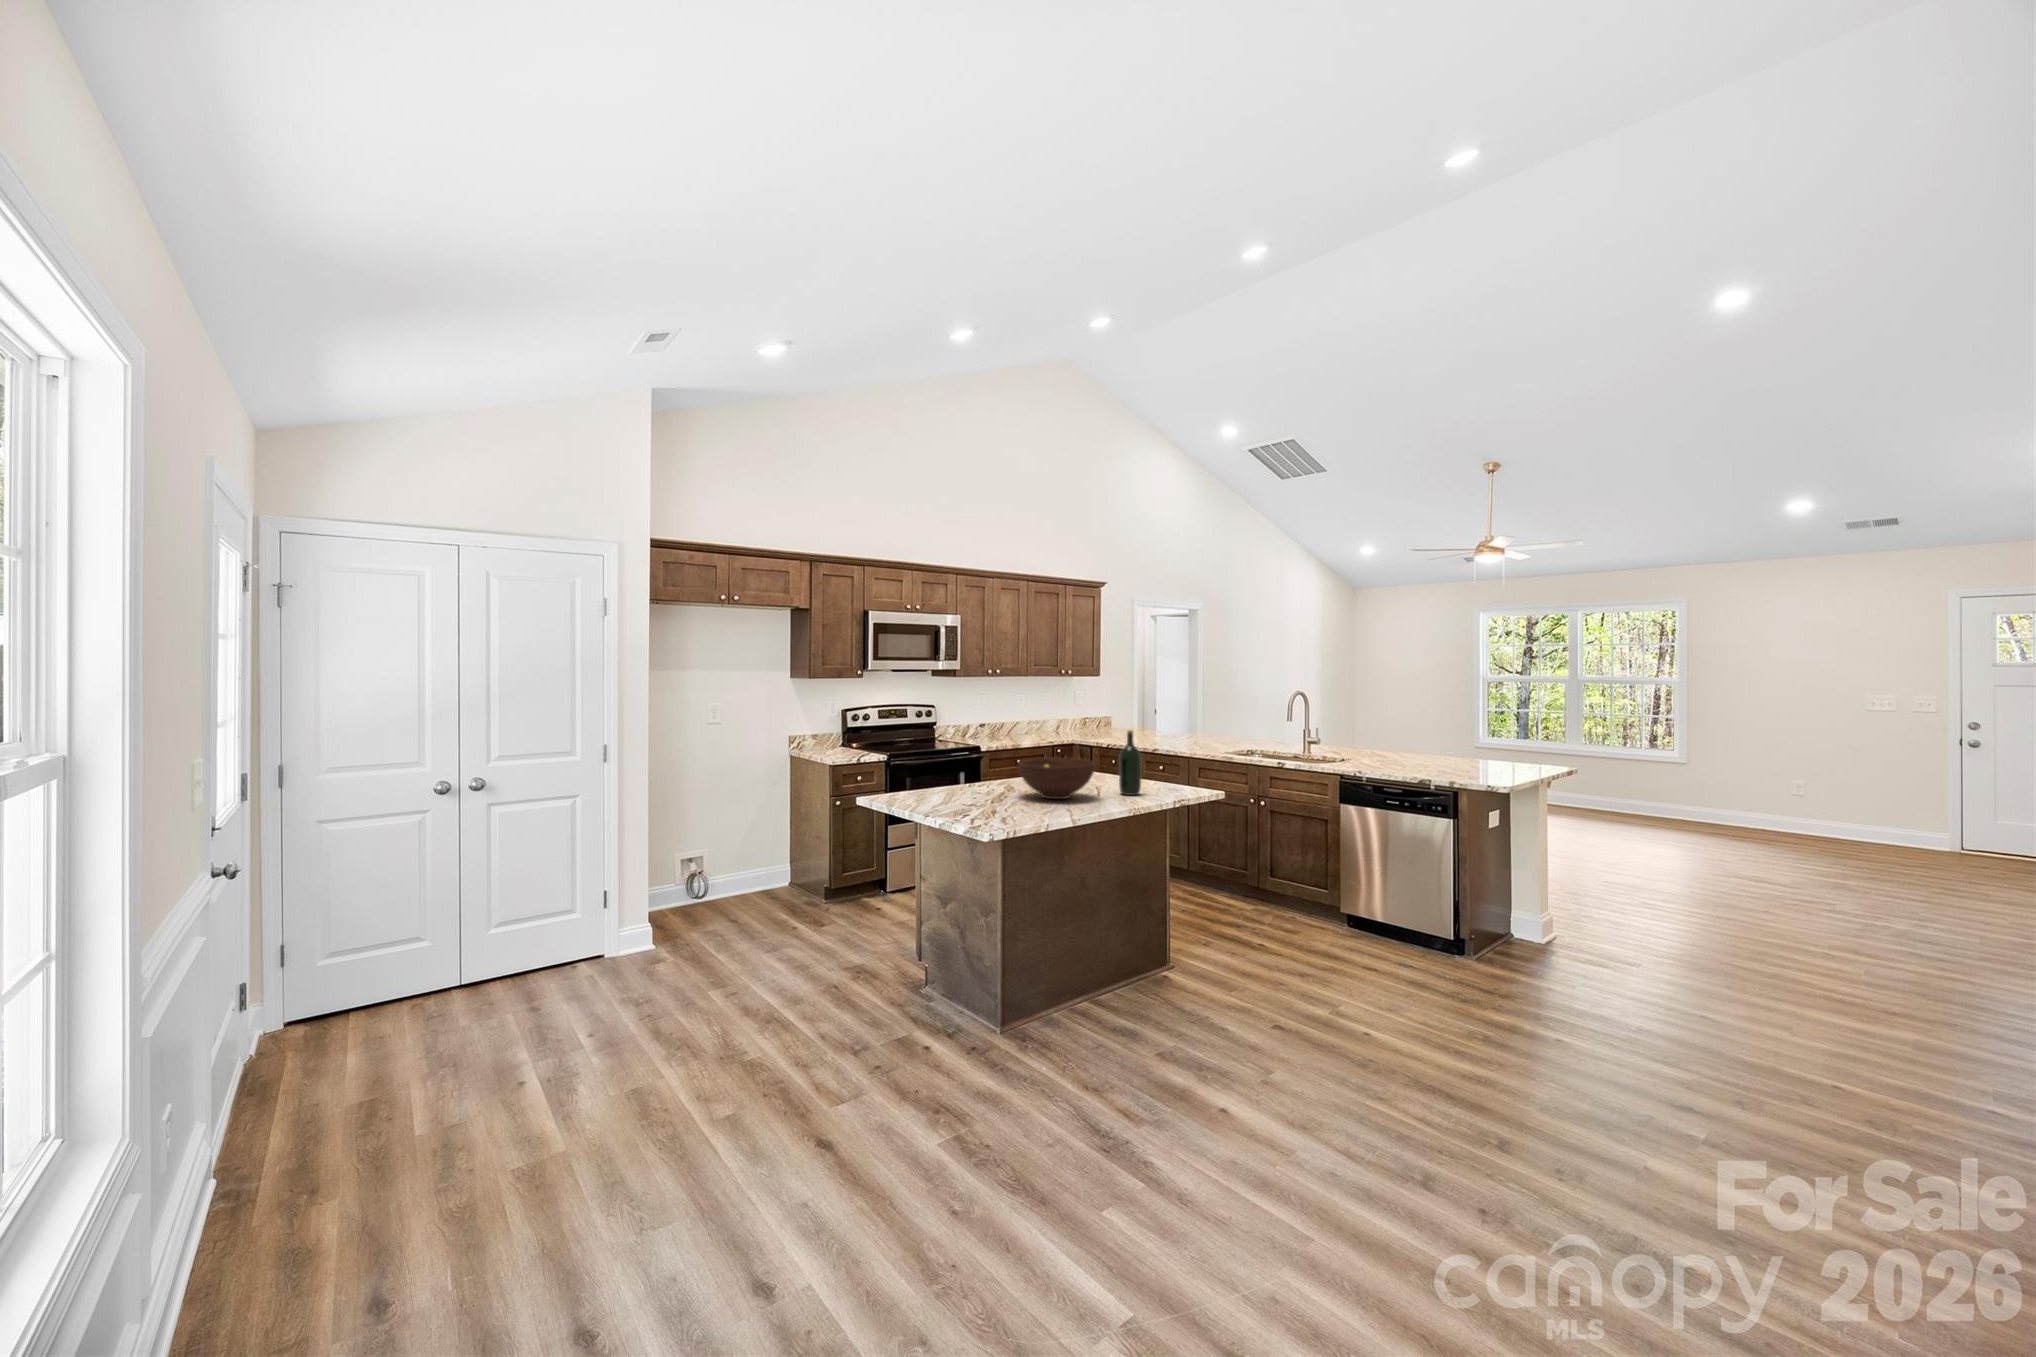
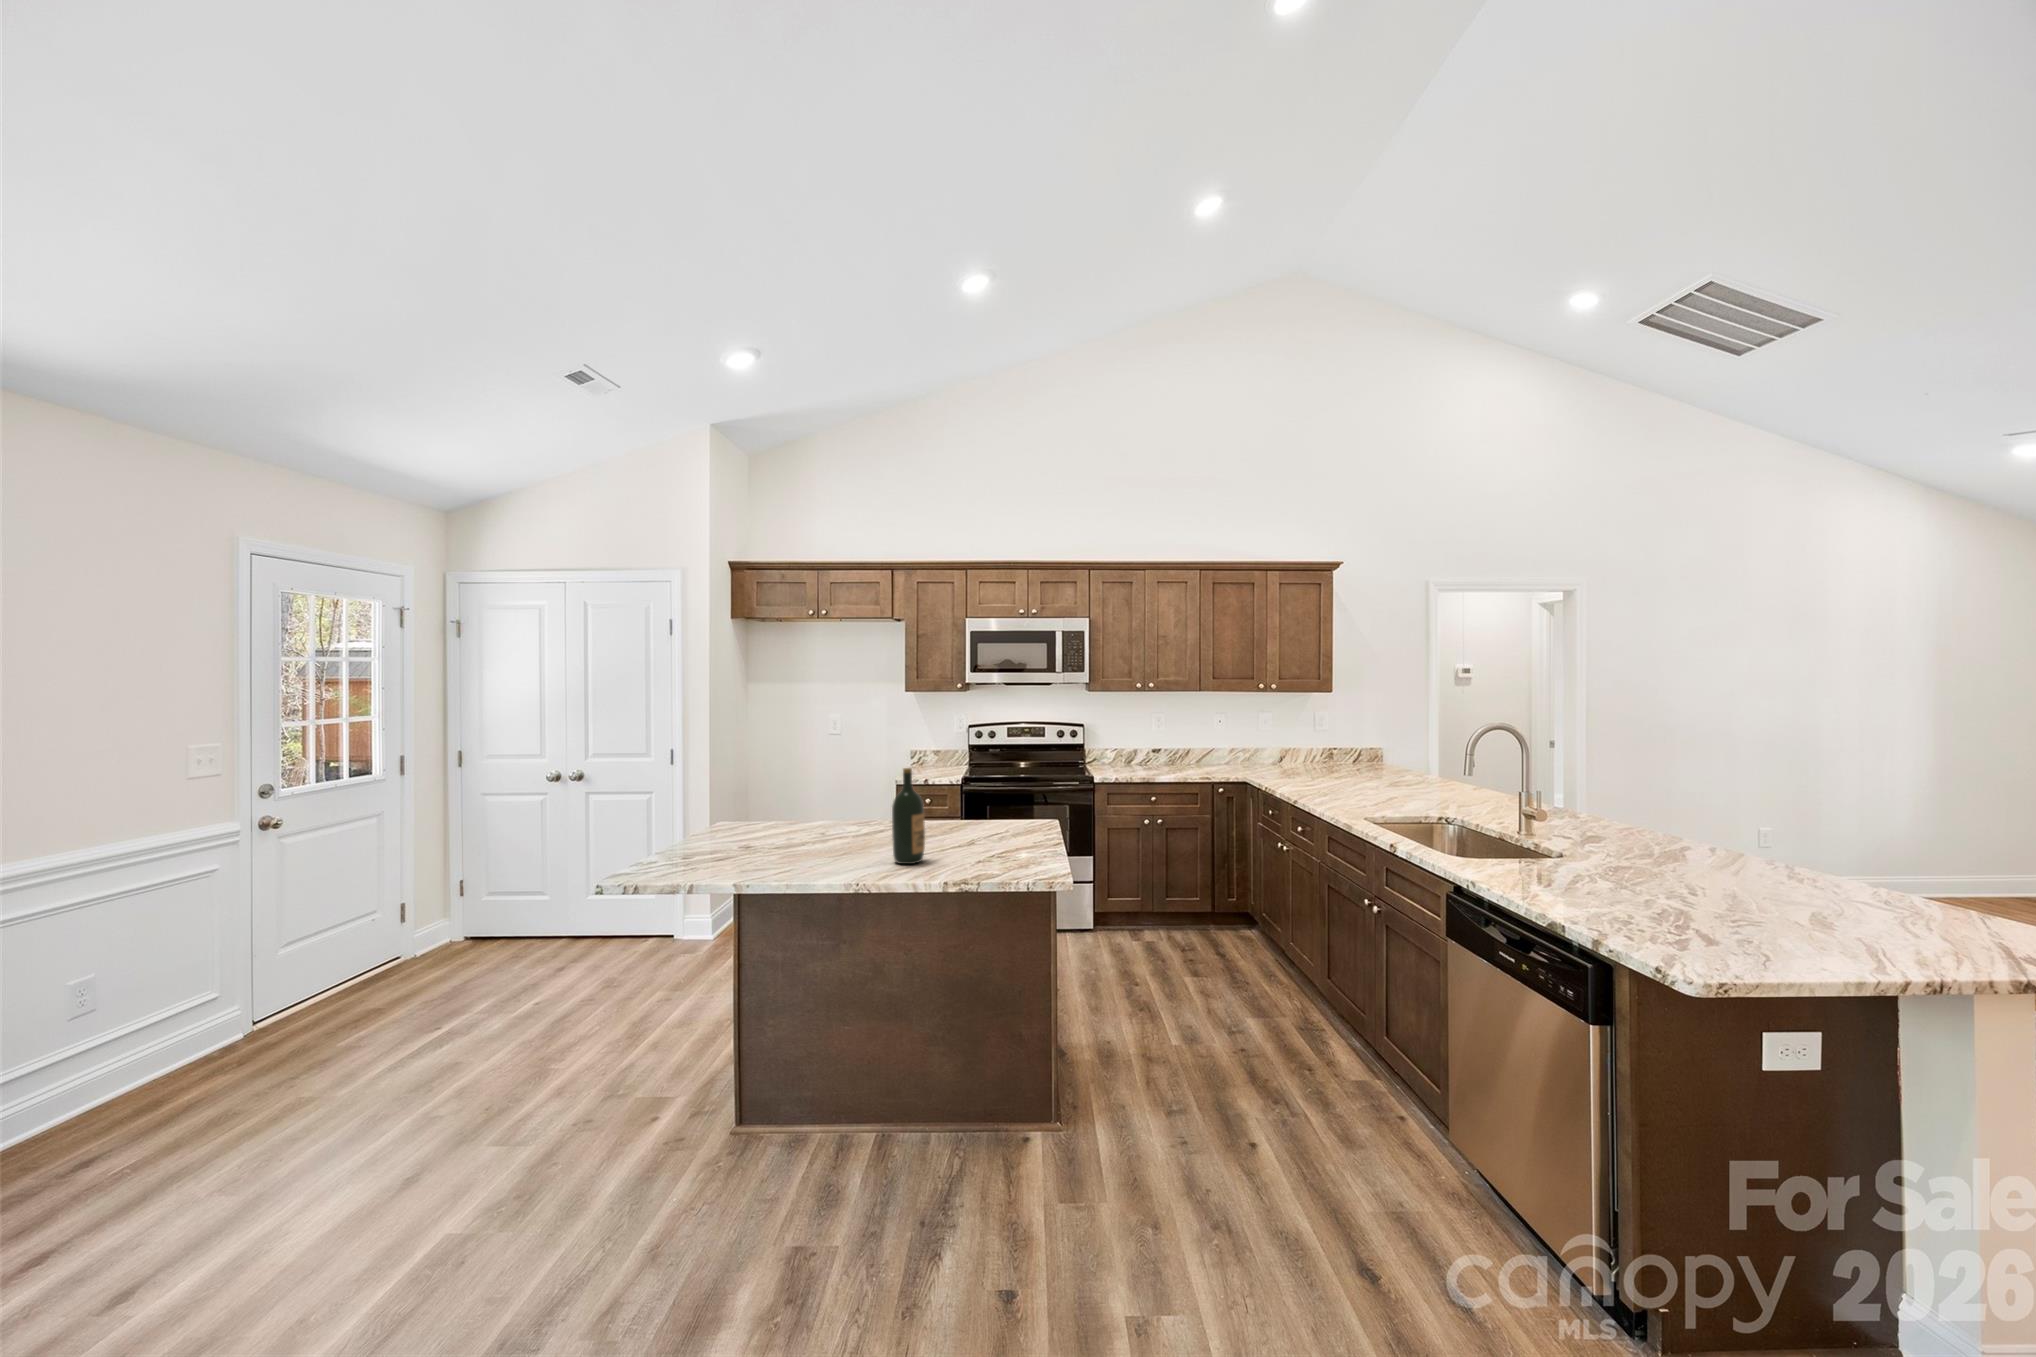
fruit bowl: present [1018,757,1095,799] -> none [751,797,859,856]

